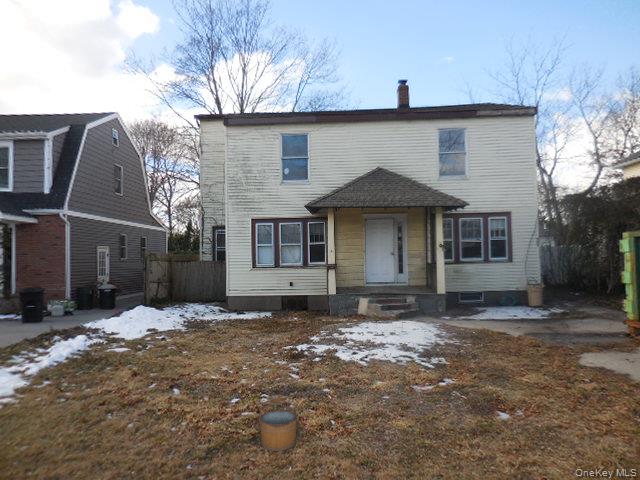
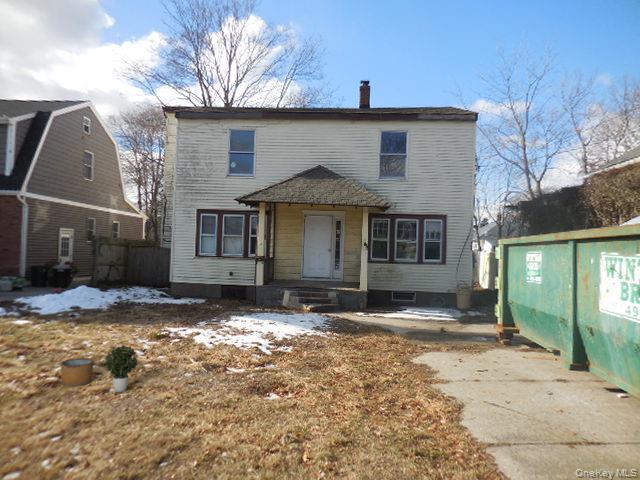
potted plant: none [327,392,370,456] -> present [104,345,138,392]

